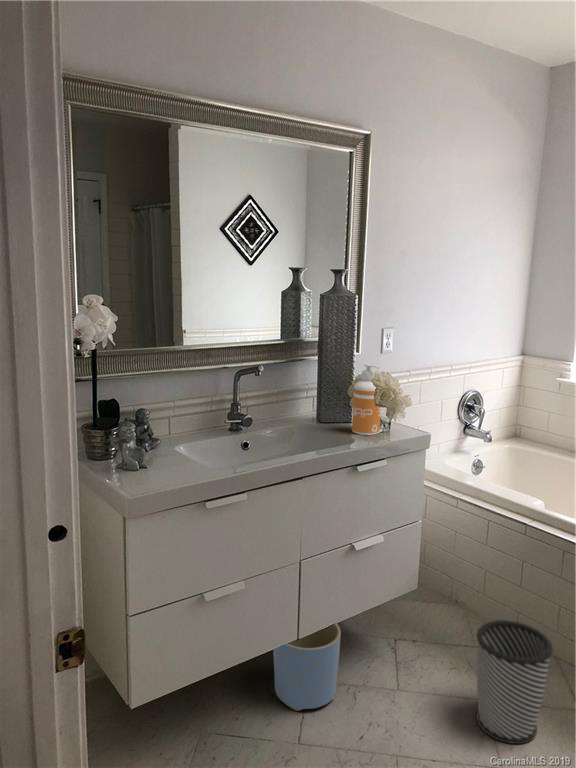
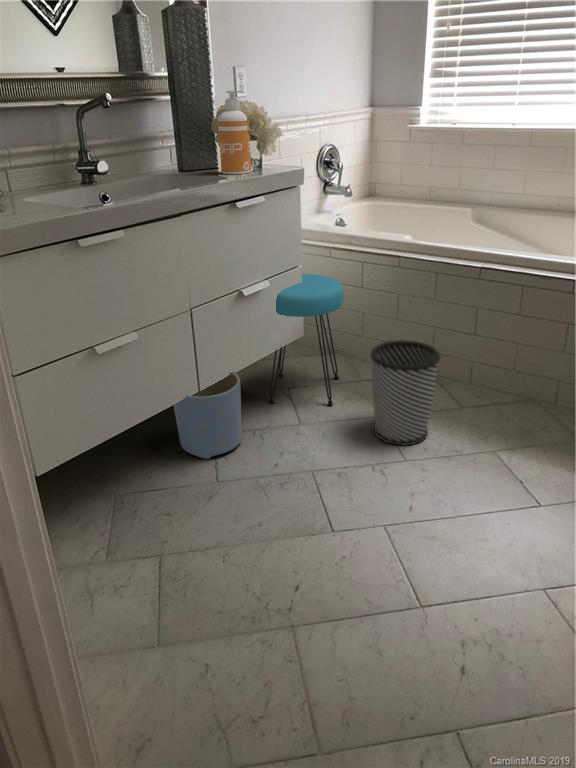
stool: none [373,526,461,672] -> present [269,274,344,405]

